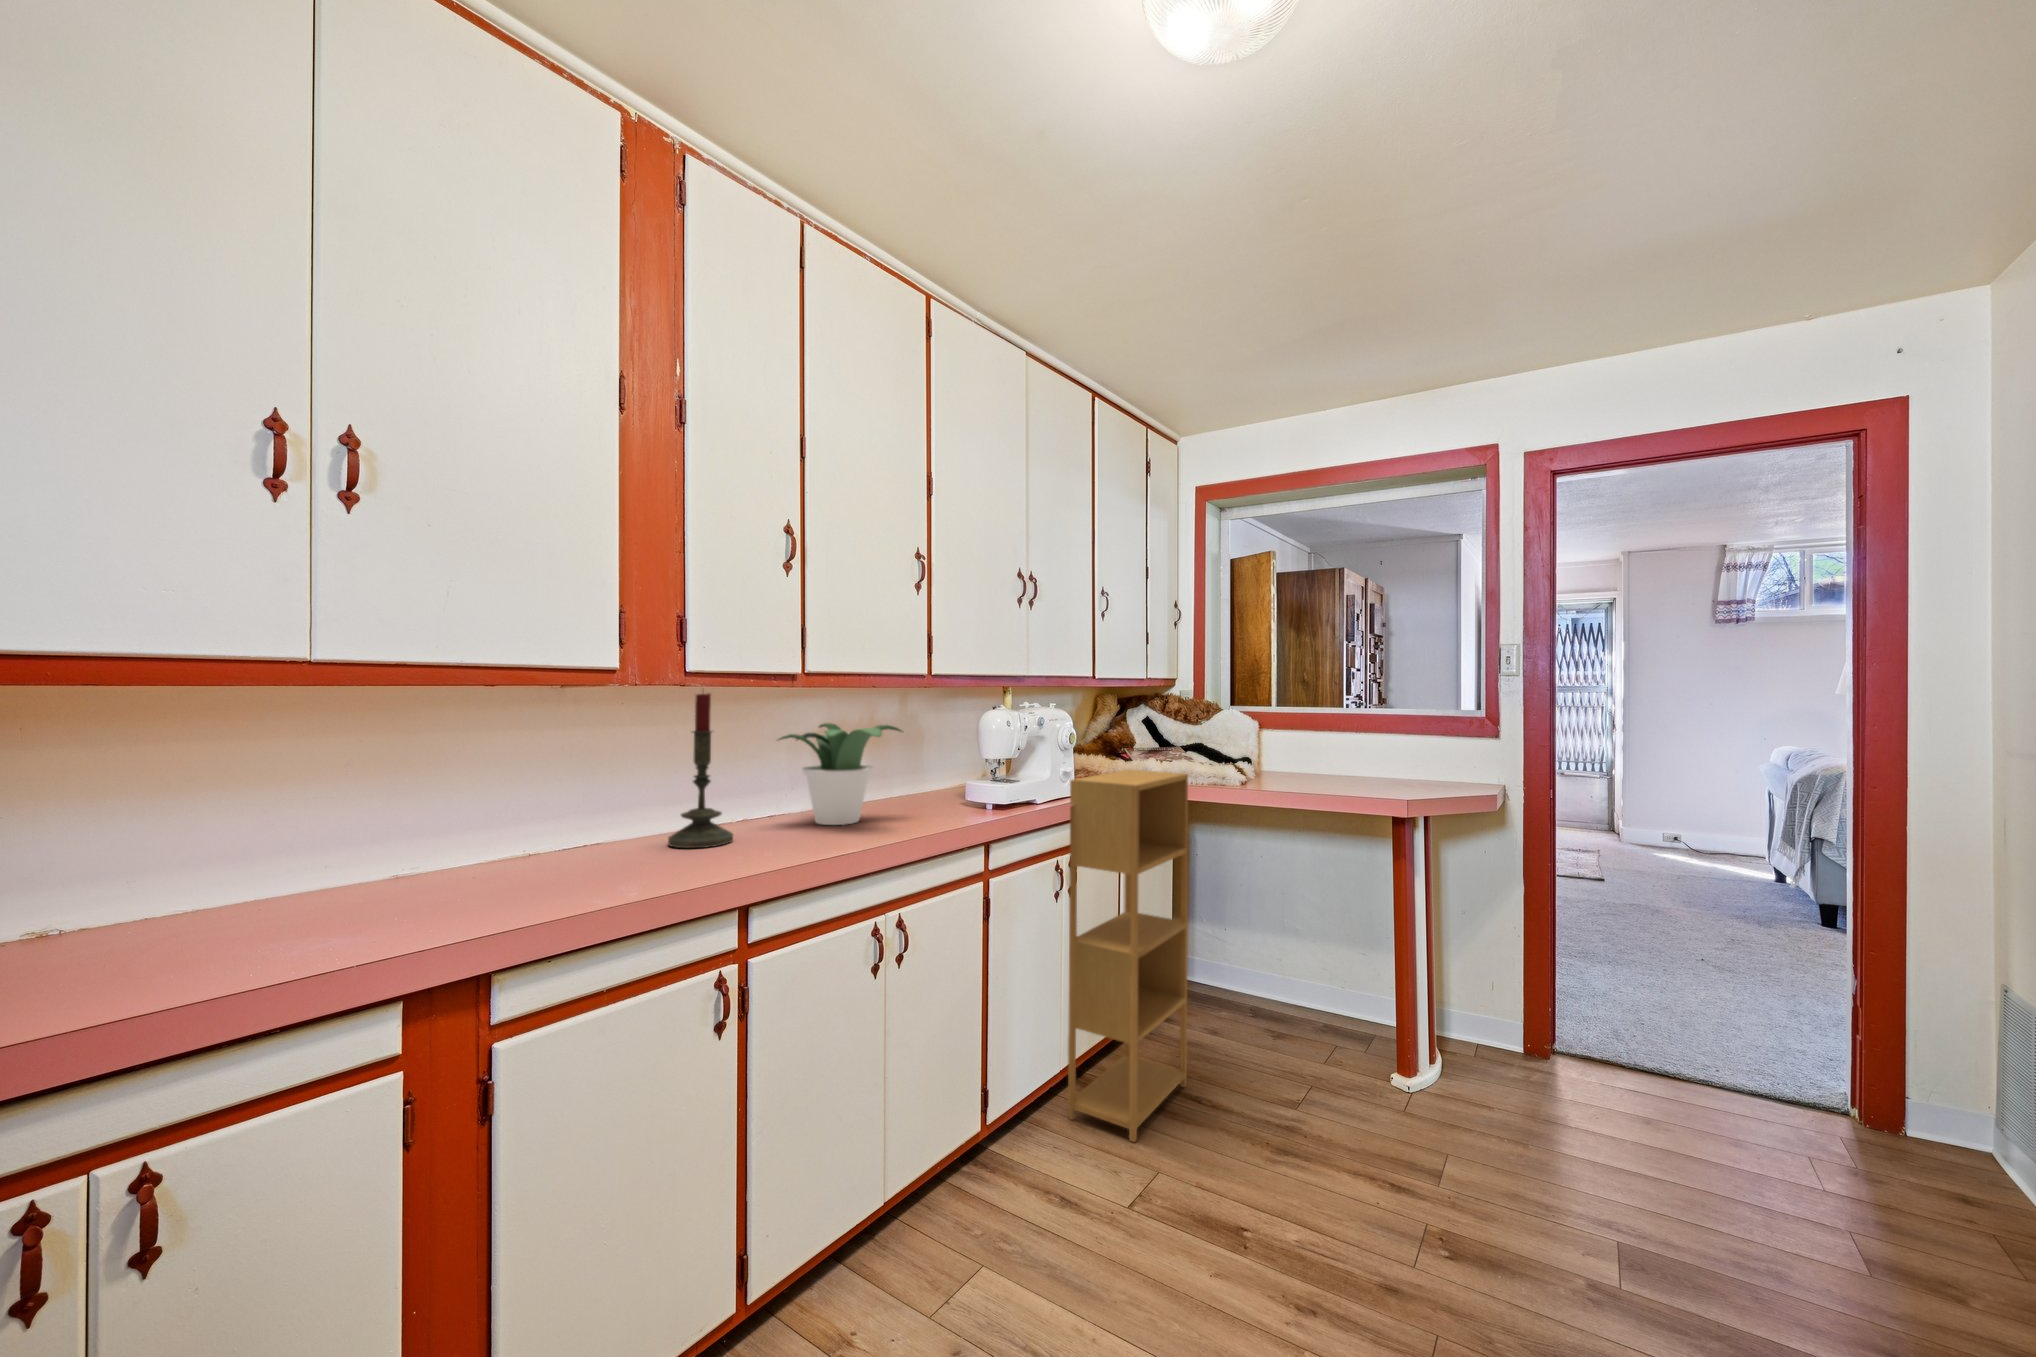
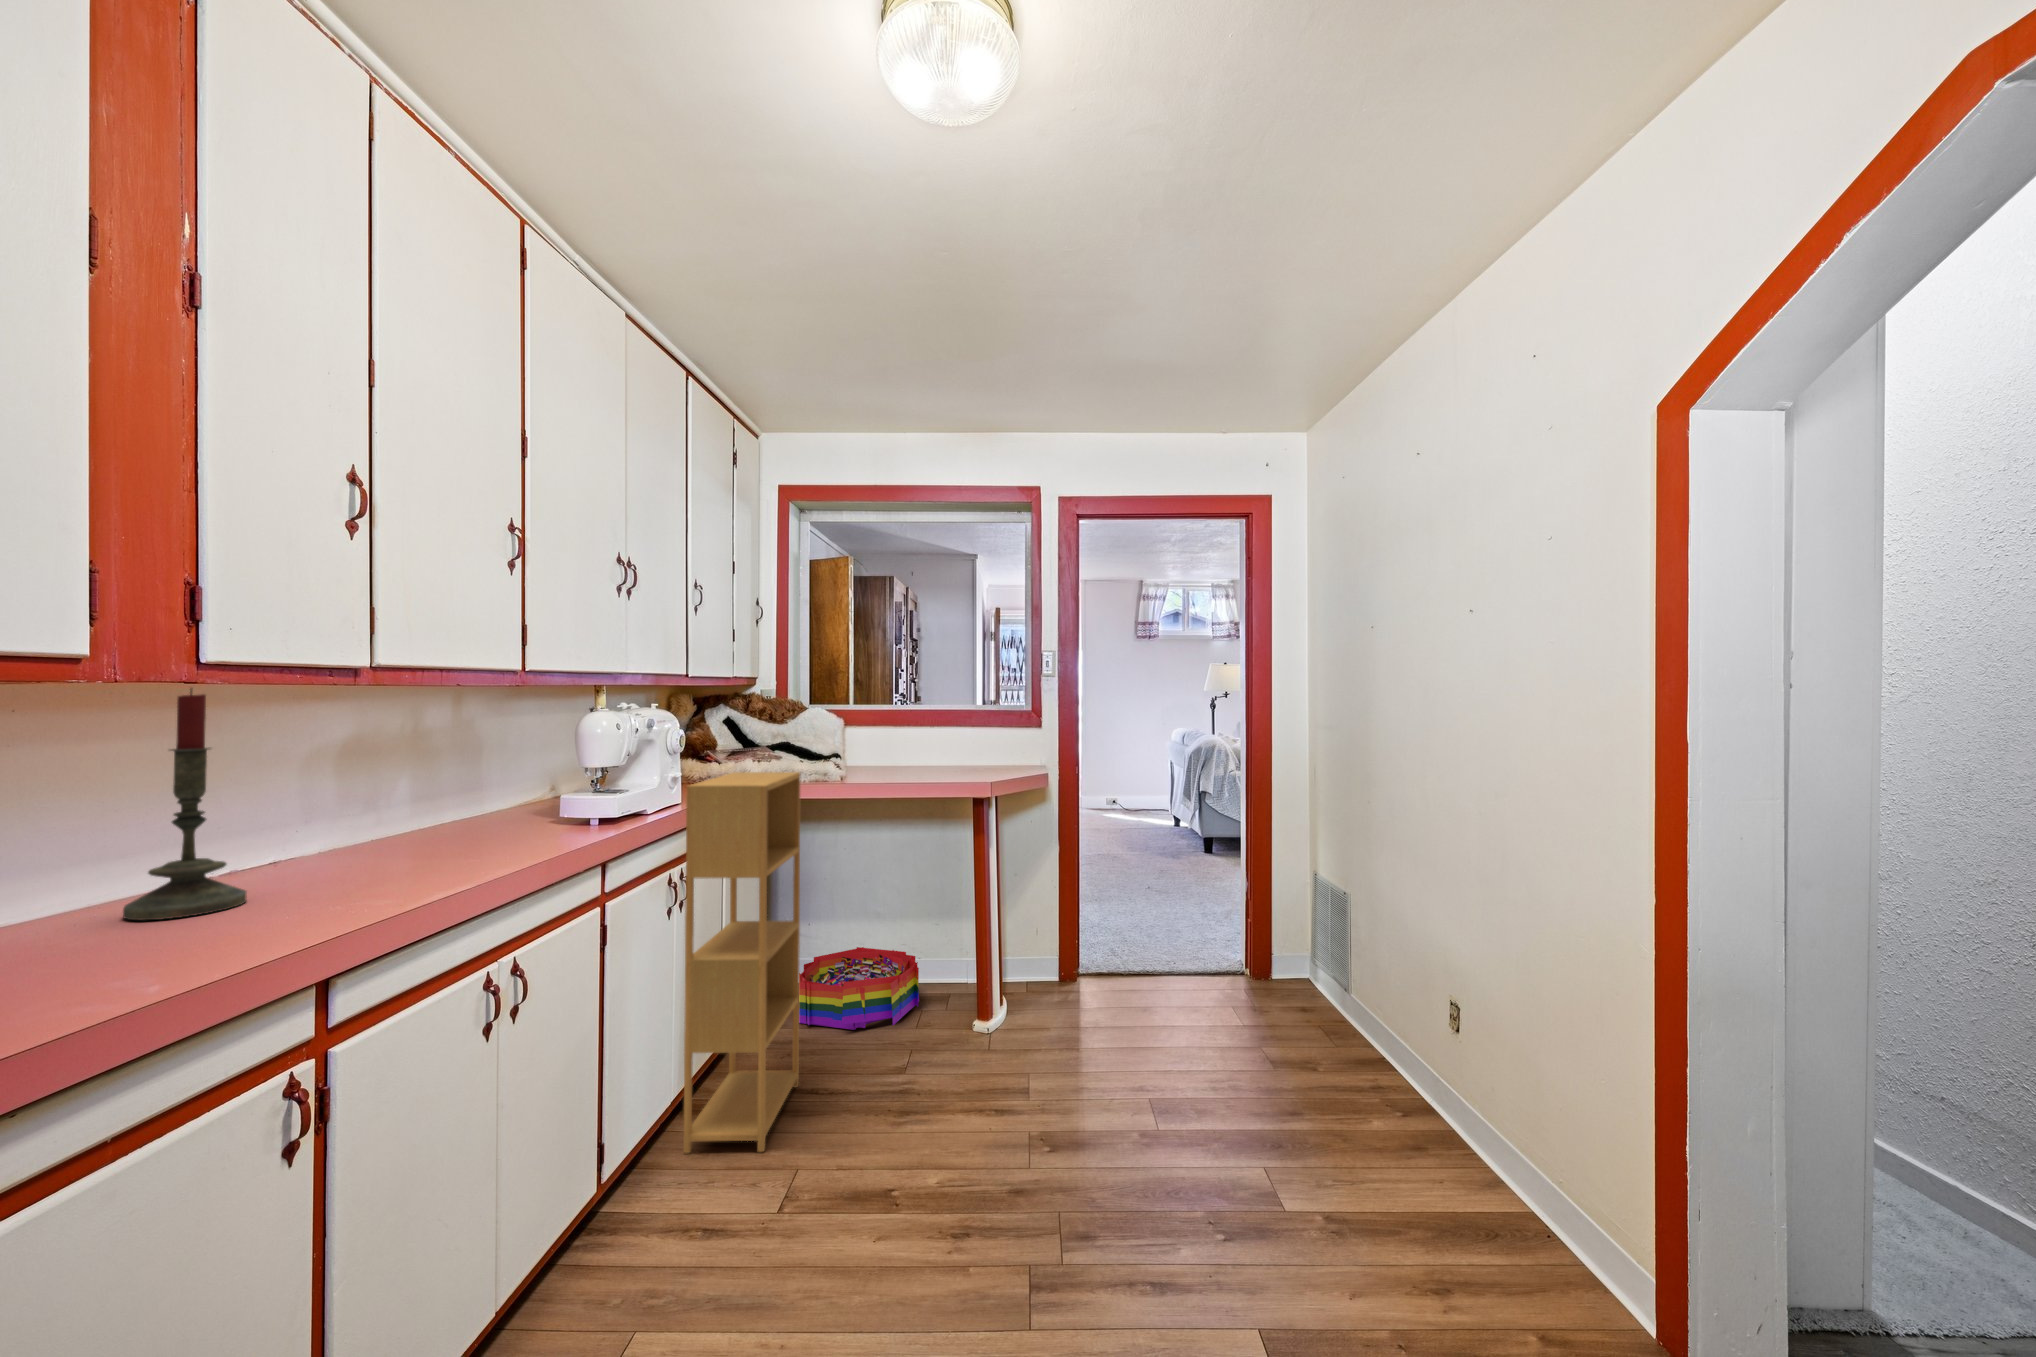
potted plant: present [779,723,901,825] -> none [296,732,490,865]
storage bin: none [1204,958,1336,1051] -> present [799,947,919,1030]

